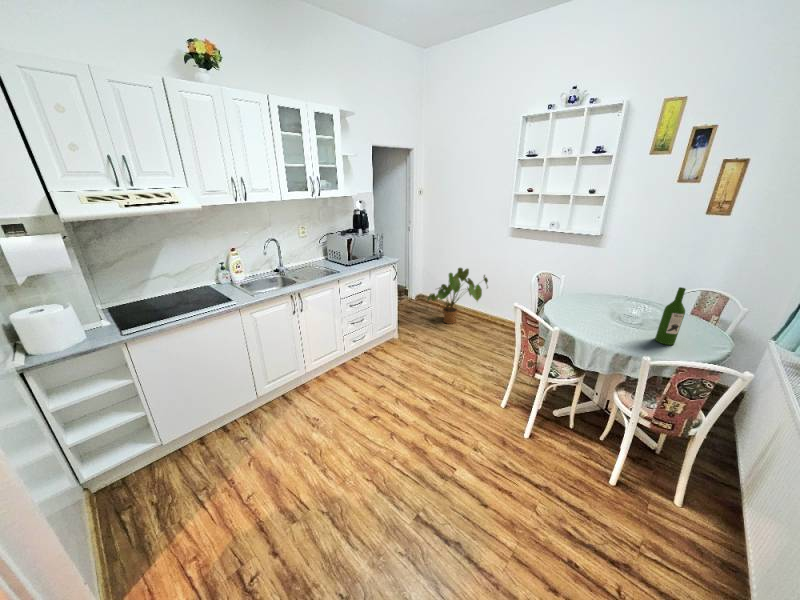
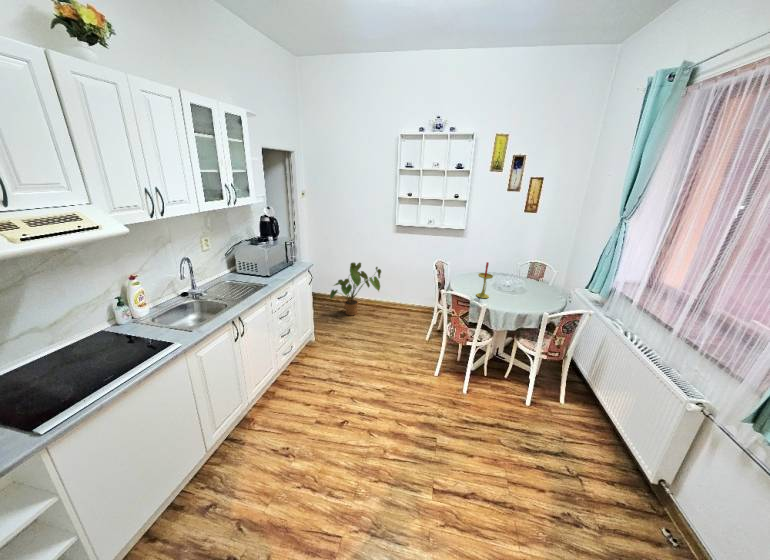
candle: none [565,273,592,323] -> present [476,262,493,298]
wine bottle: present [655,287,686,345] -> none [532,266,548,304]

